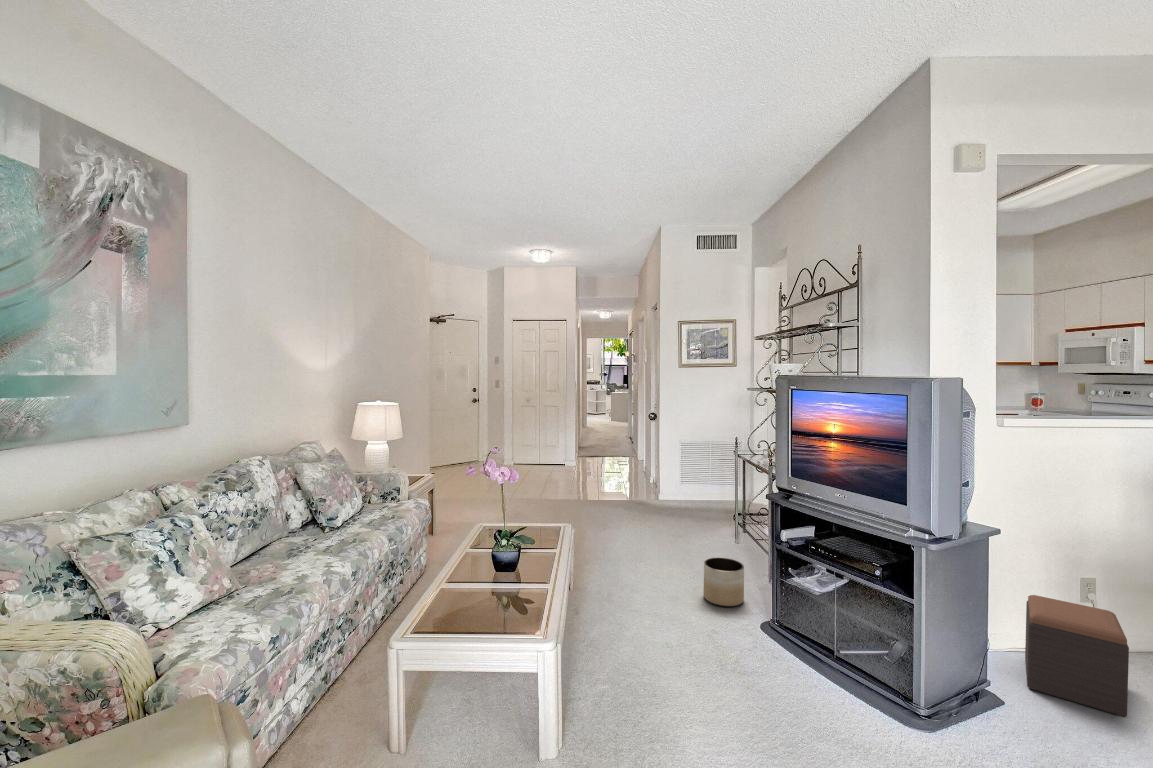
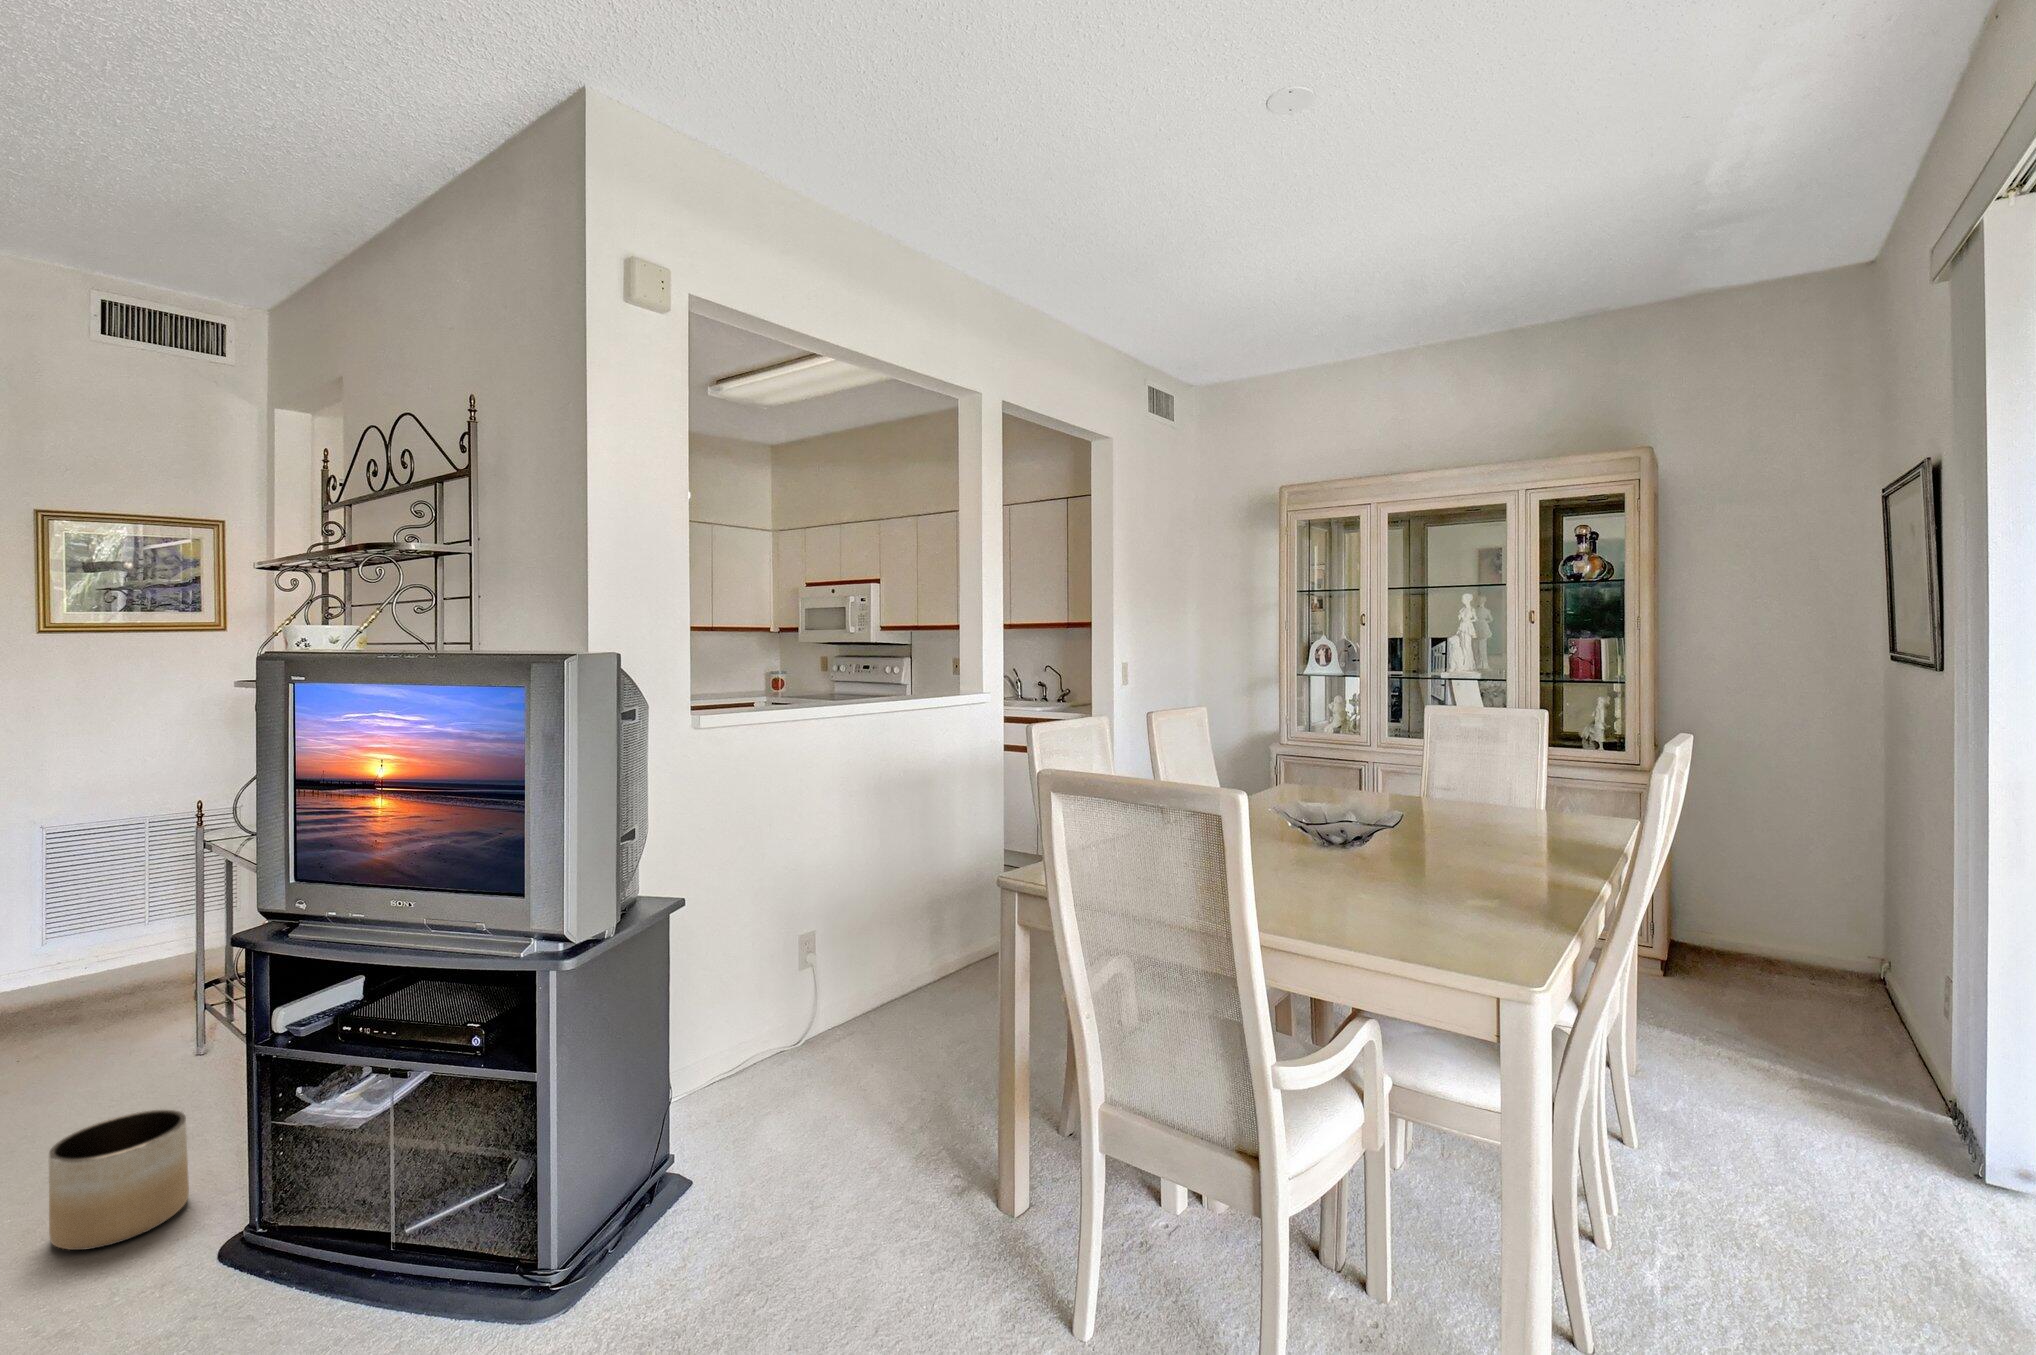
footstool: present [1025,595,1129,717] -> none [730,978,838,1135]

